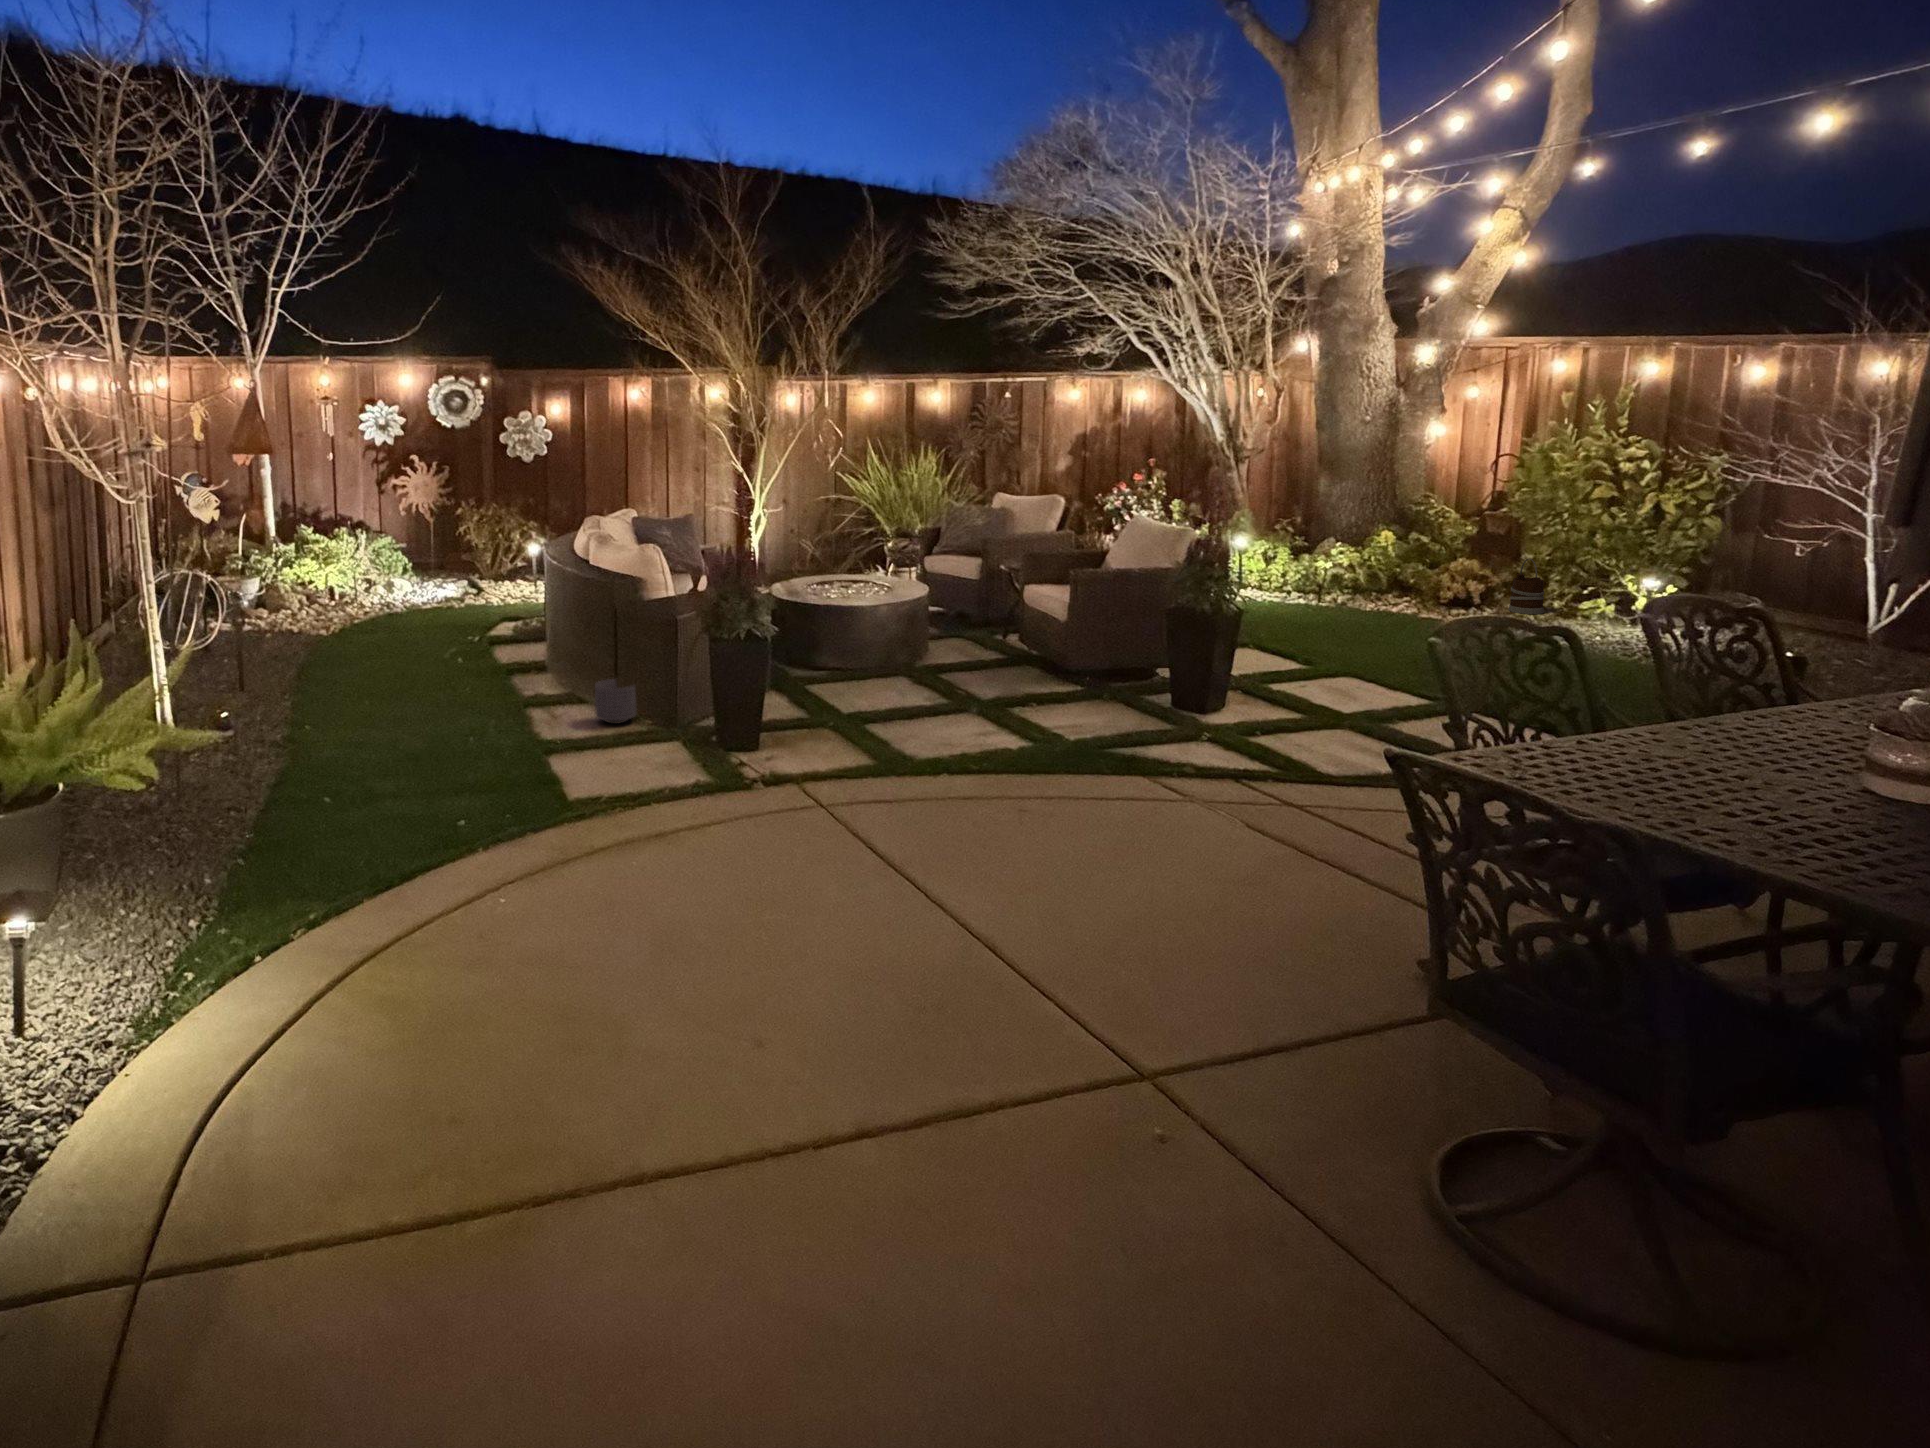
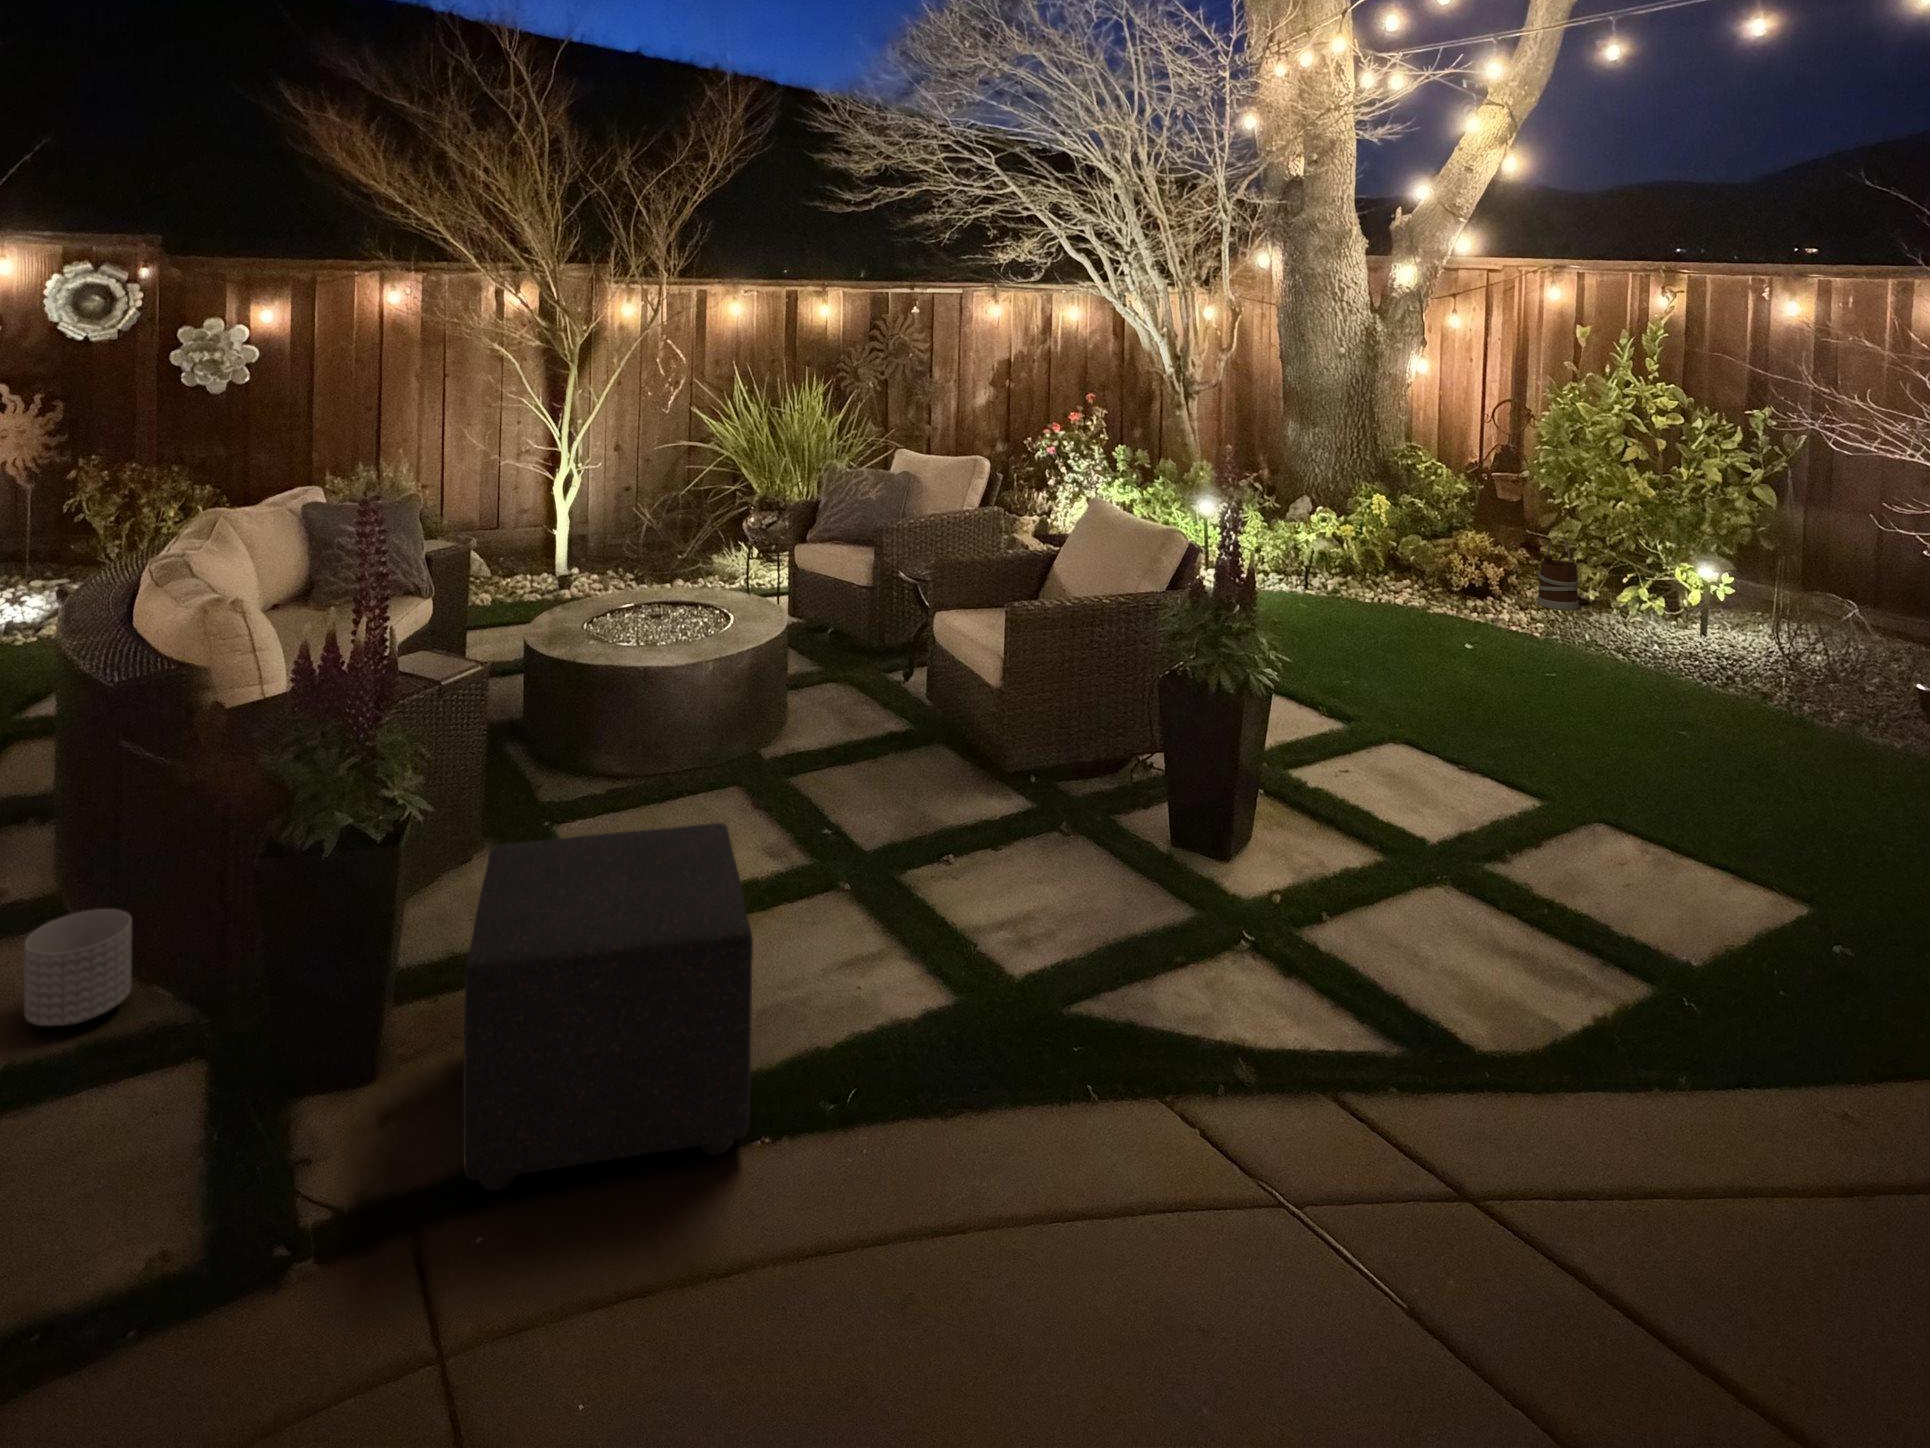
ottoman: none [804,644,936,769] -> present [463,823,753,1190]

